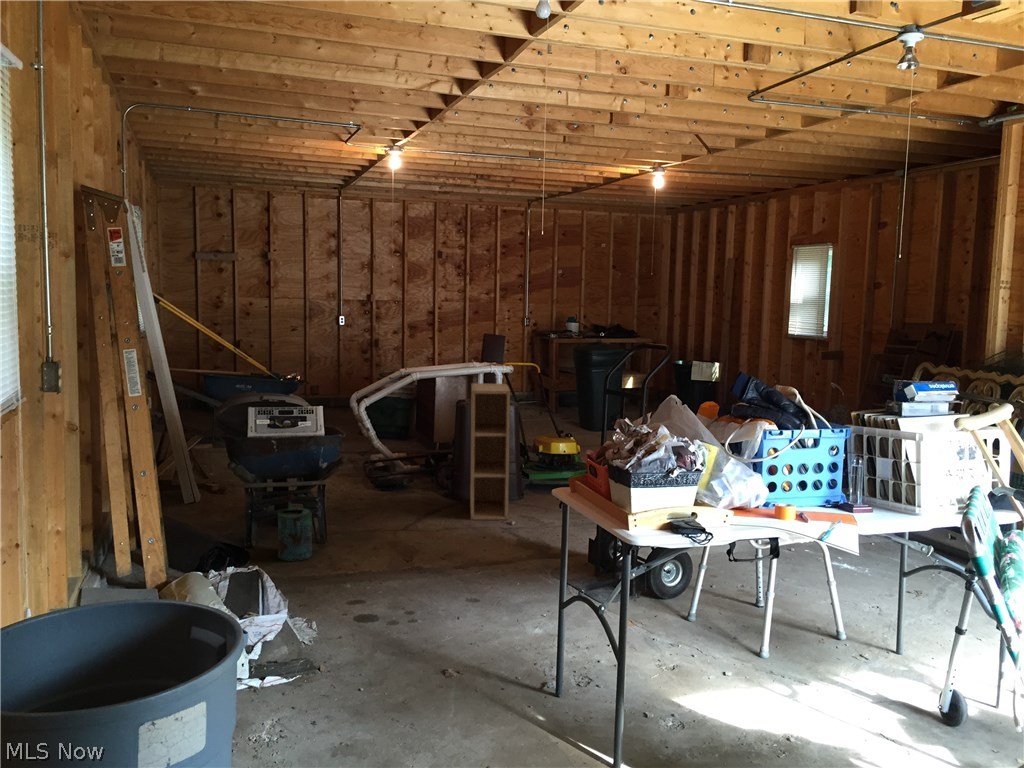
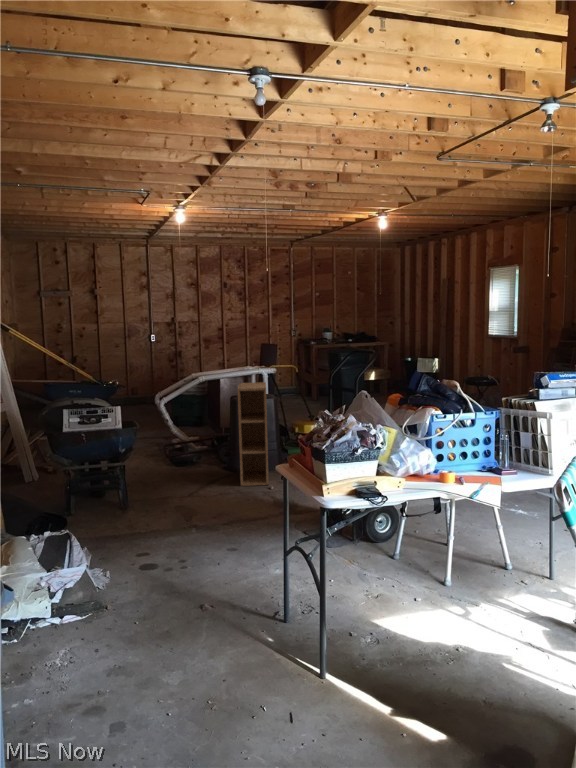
watering can: present [278,495,312,561] -> none [89,472,117,522]

